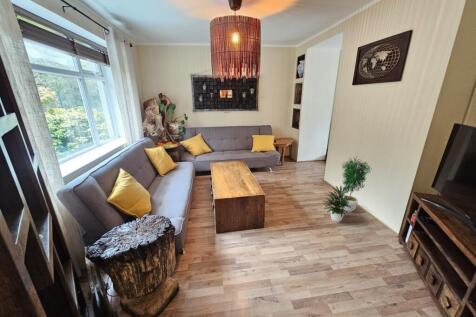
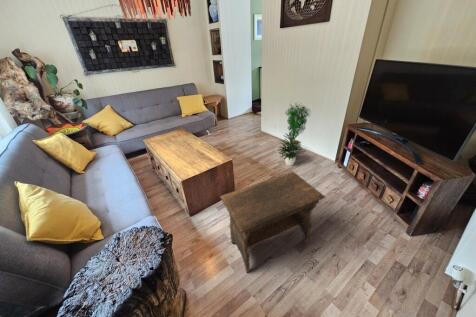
footstool: none [226,218,325,303] -> present [220,172,325,273]

